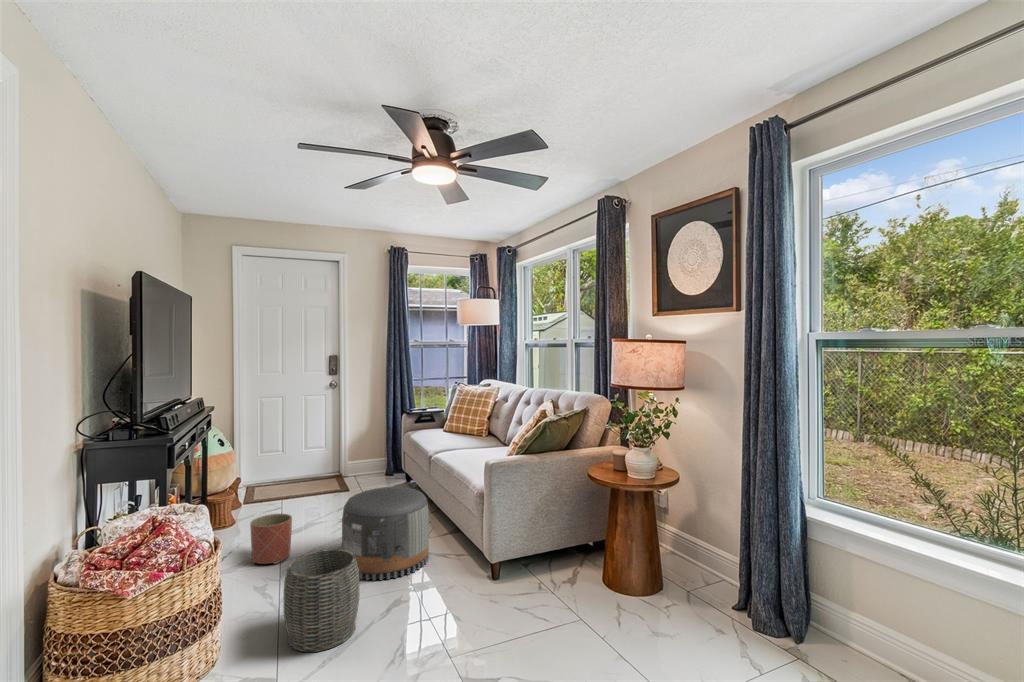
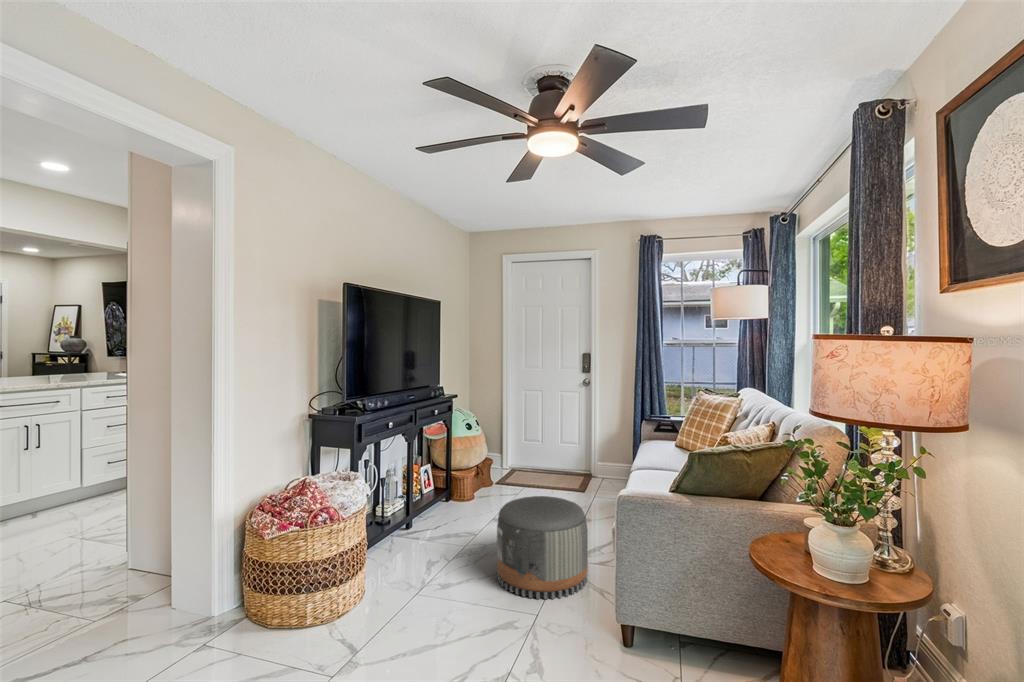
planter: present [250,514,292,564] -> none [446,499,480,546]
woven basket: present [284,549,360,652] -> none [389,544,459,643]

